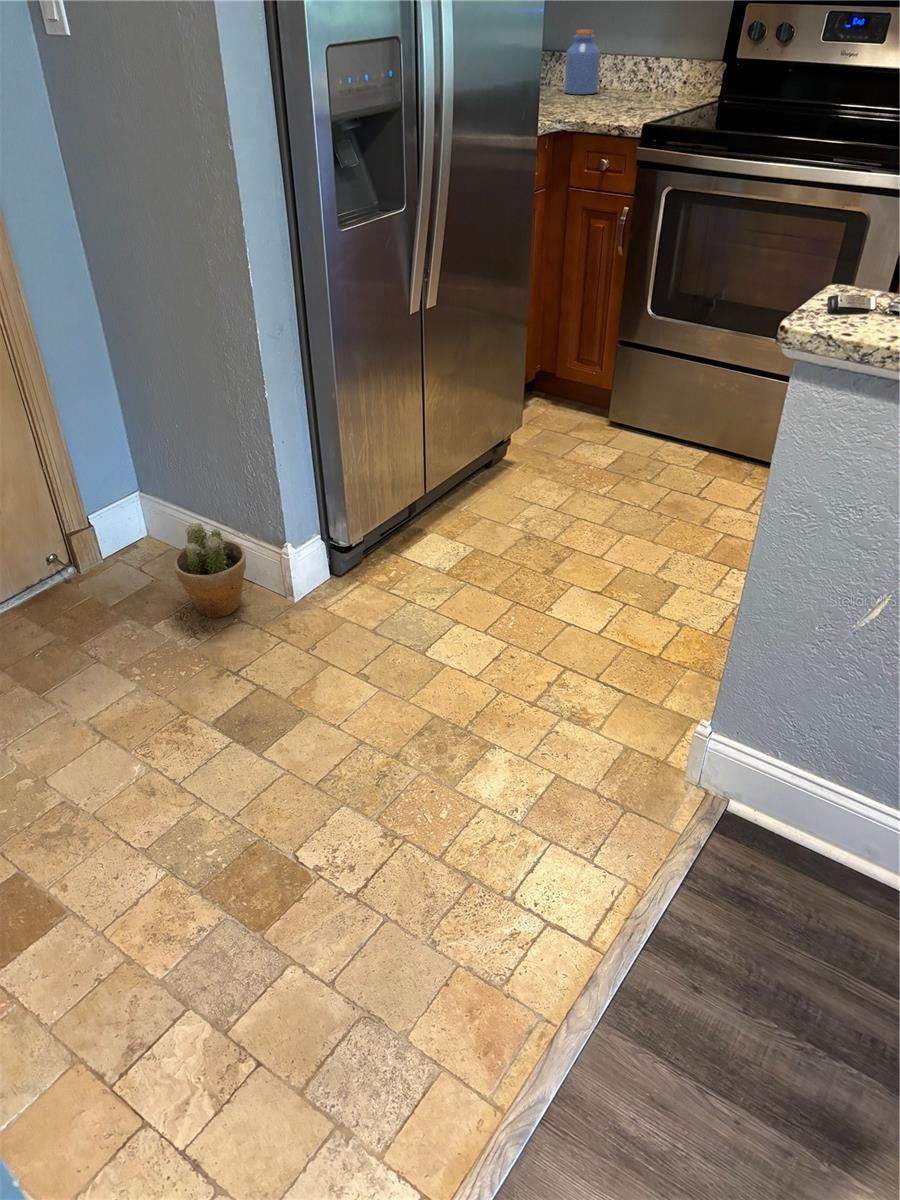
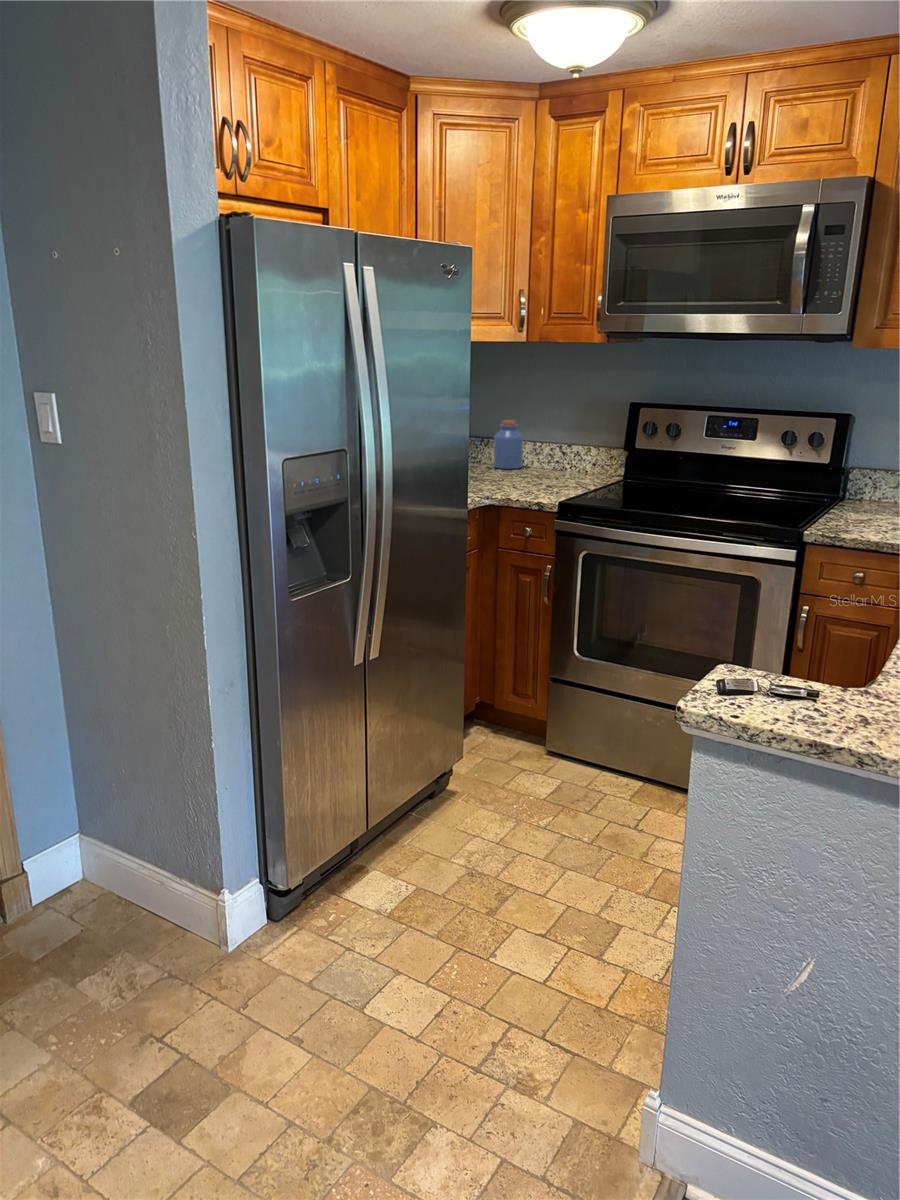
potted plant: present [173,523,246,618] -> none [105,873,182,974]

